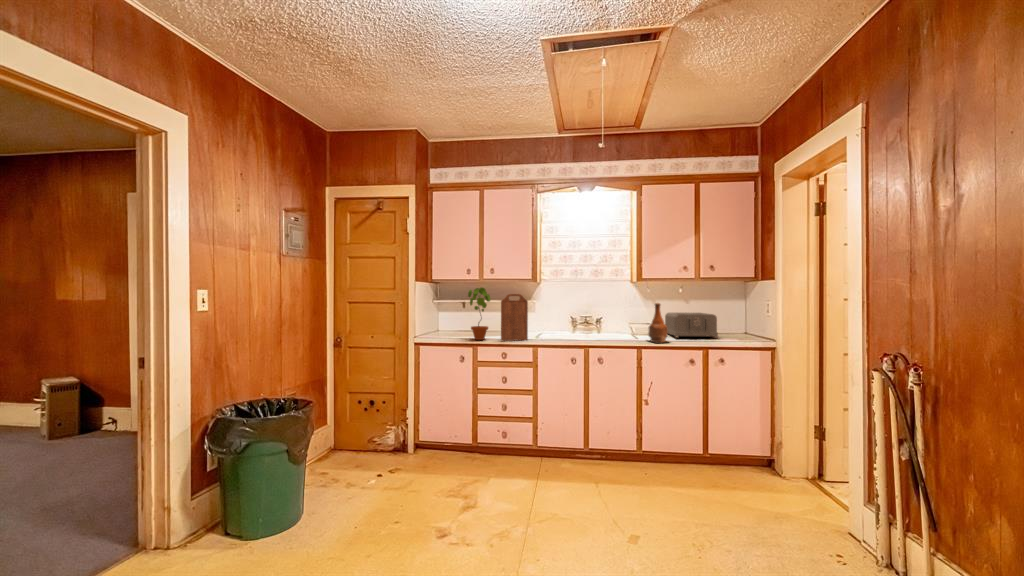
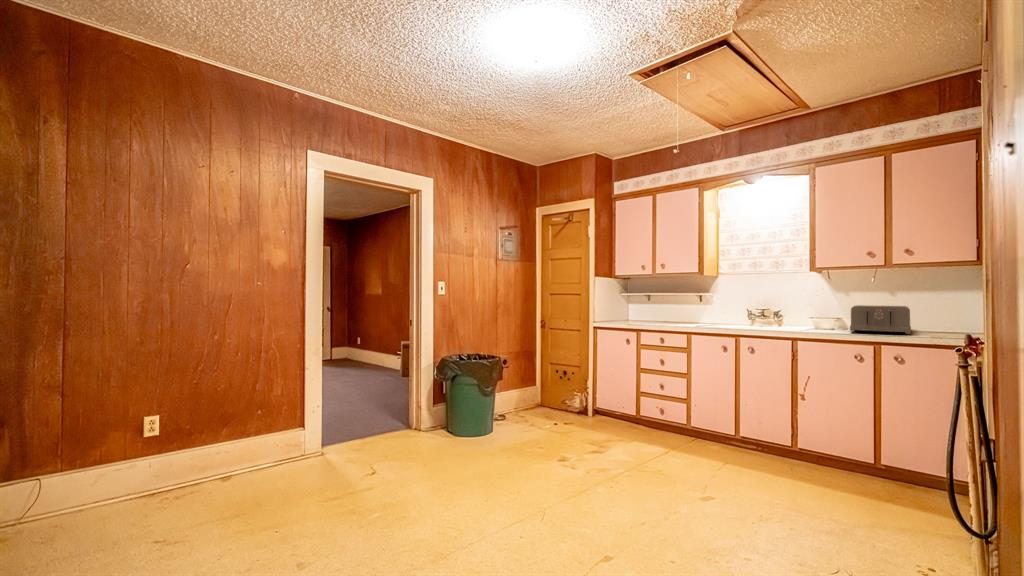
potted plant: present [468,288,490,340] -> none [635,281,654,326]
cutting board: present [501,294,528,341] -> none [660,285,686,328]
bottle: present [648,303,668,342] -> none [808,292,834,335]

